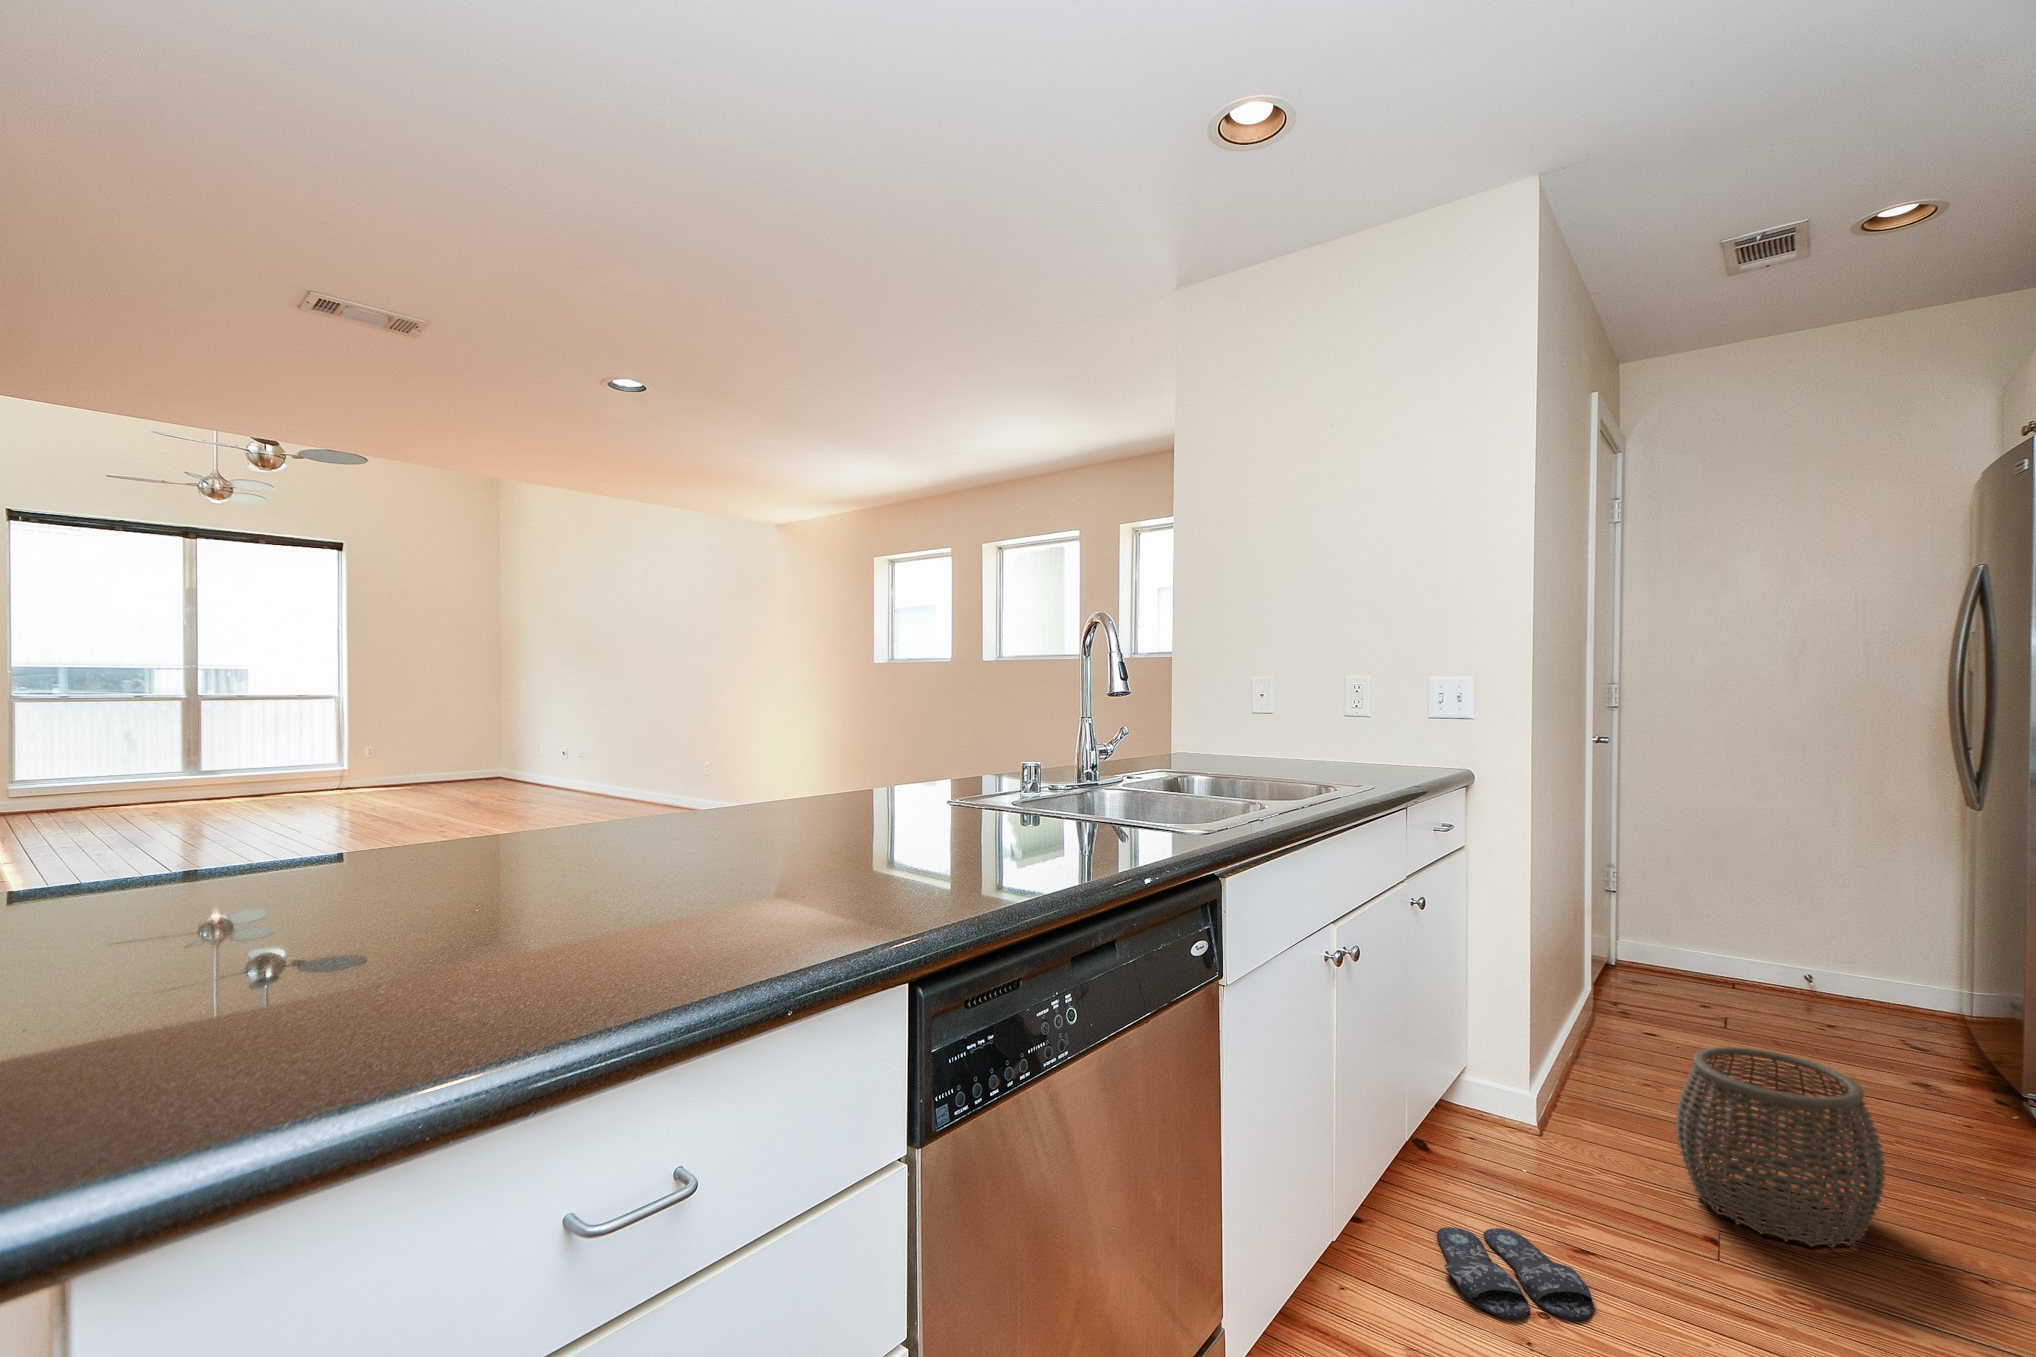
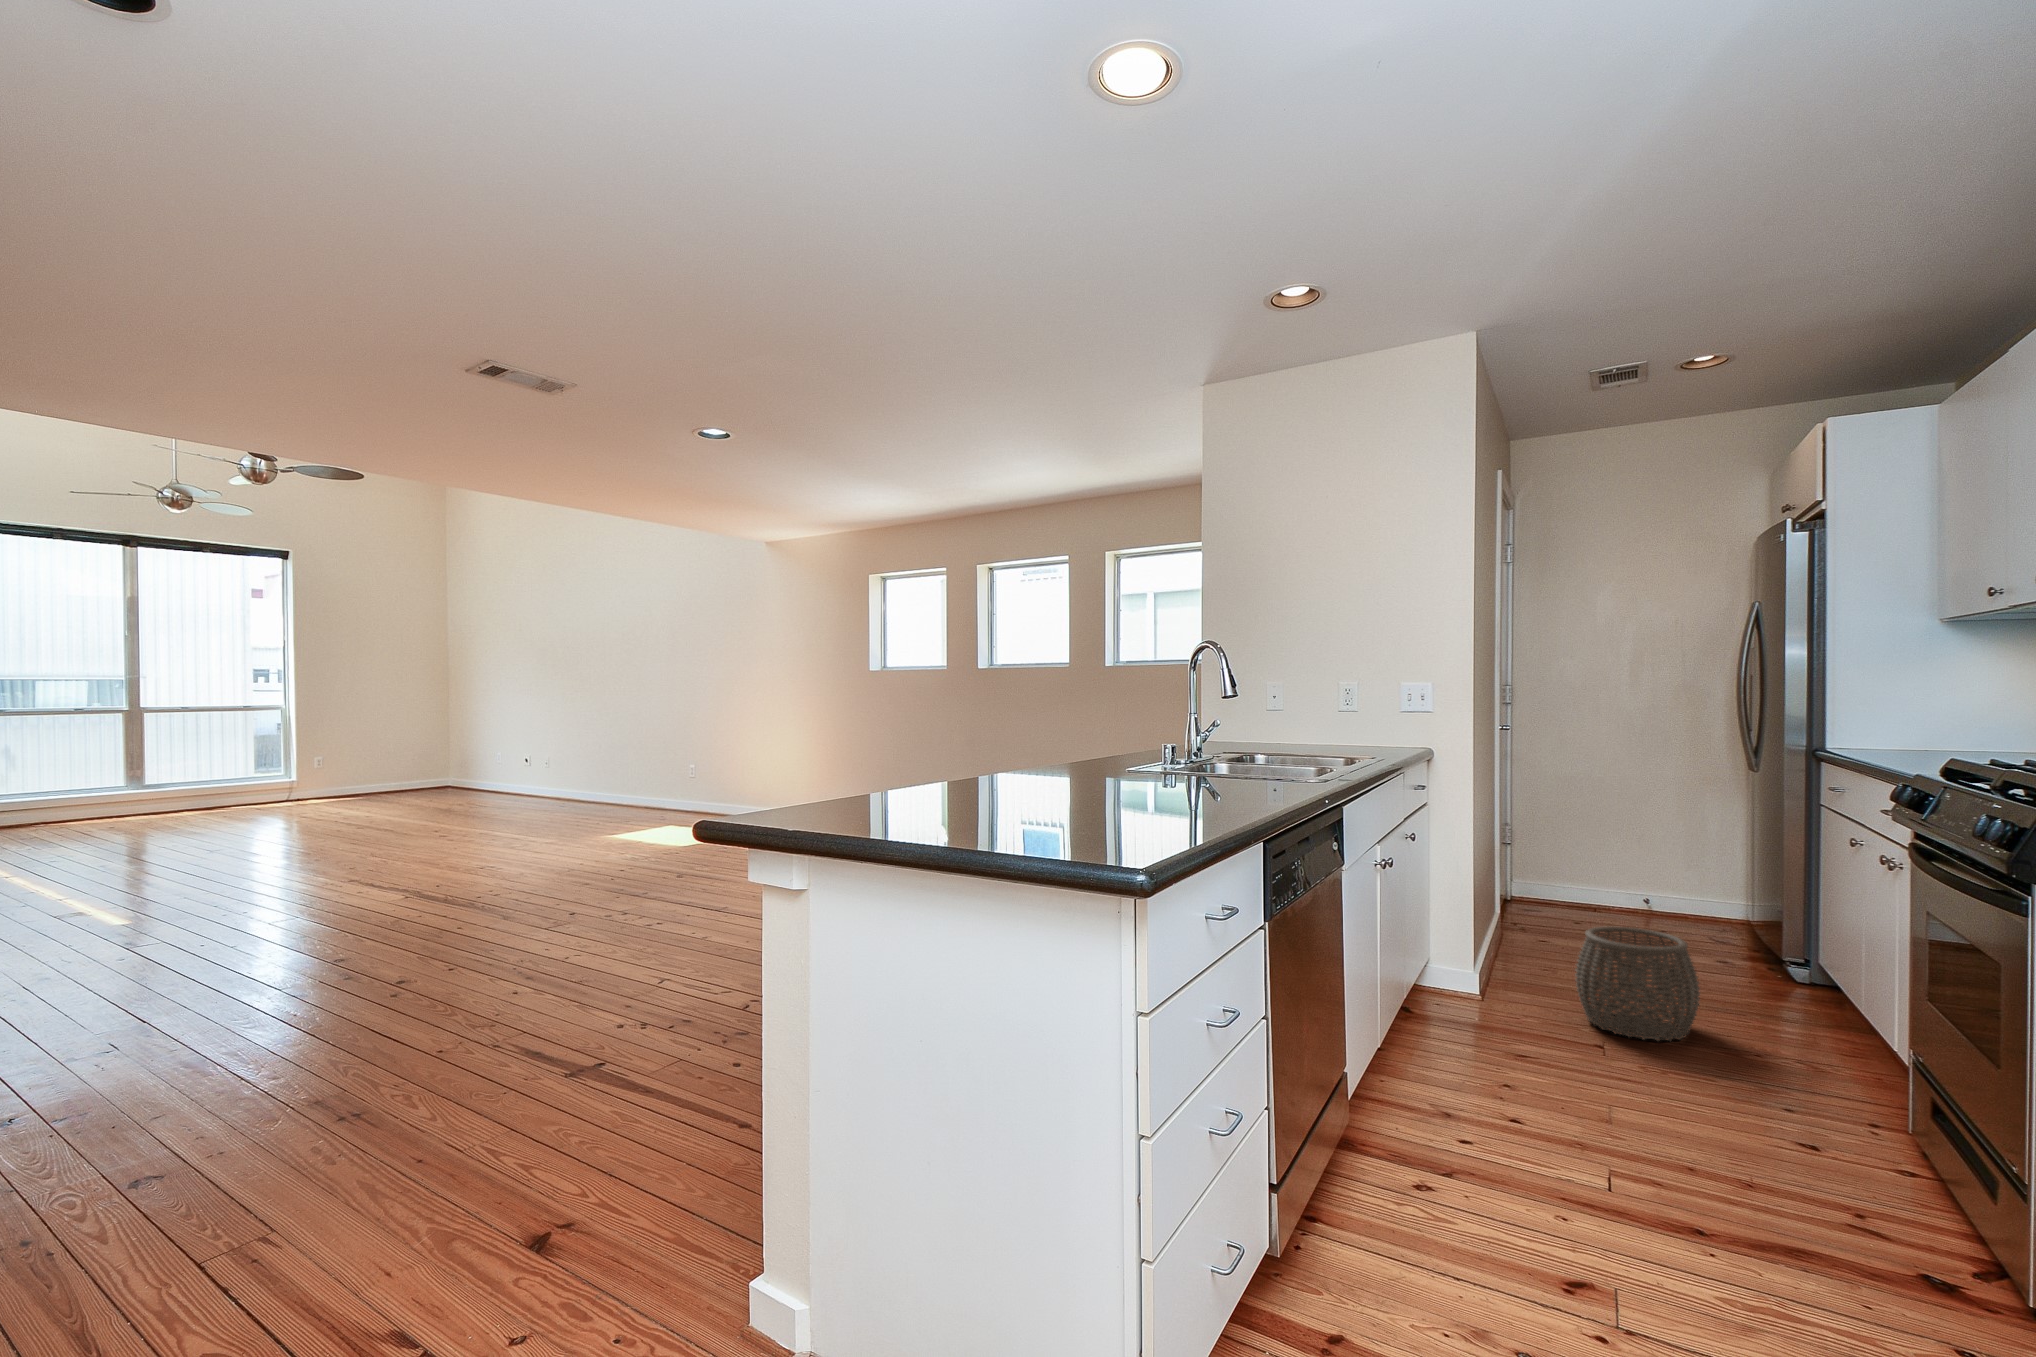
slippers: present [1437,1227,1593,1322] -> none [1435,1045,1537,1084]

